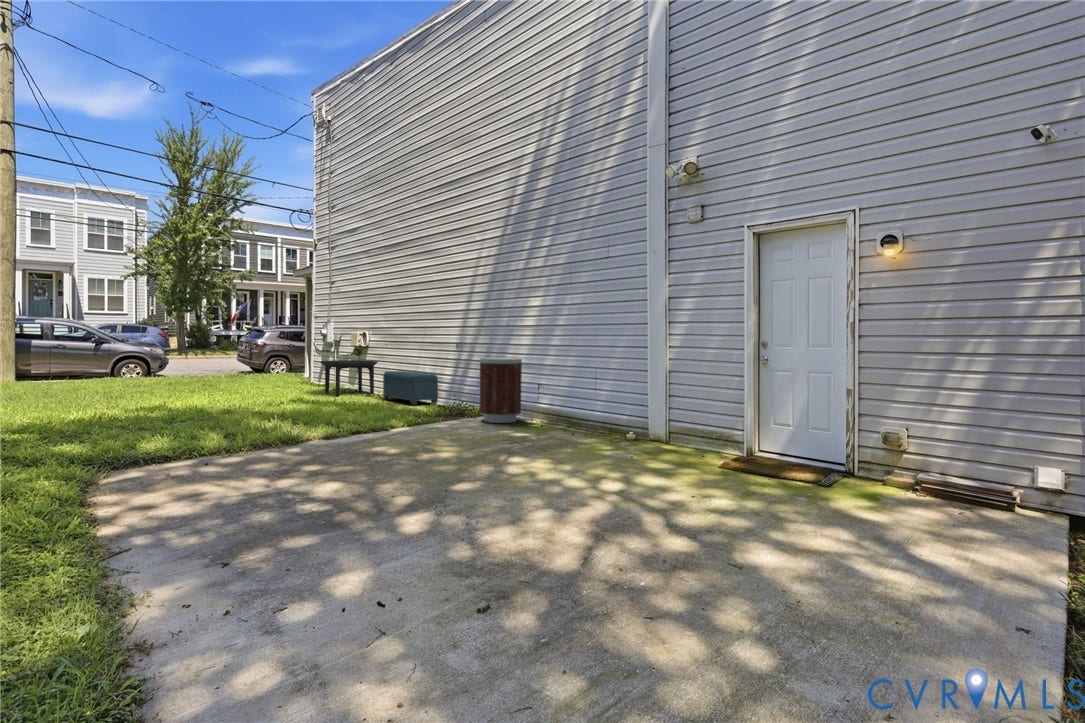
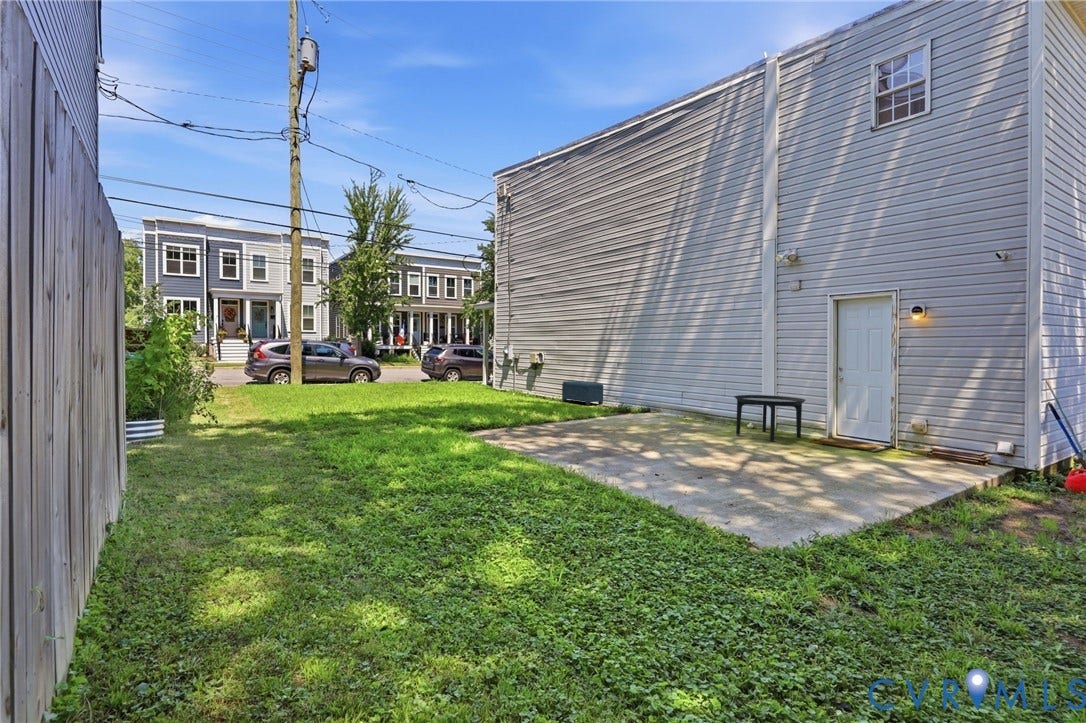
trash can: present [480,358,522,423] -> none [643,373,672,417]
round table: present [320,360,378,396] -> present [734,395,806,441]

